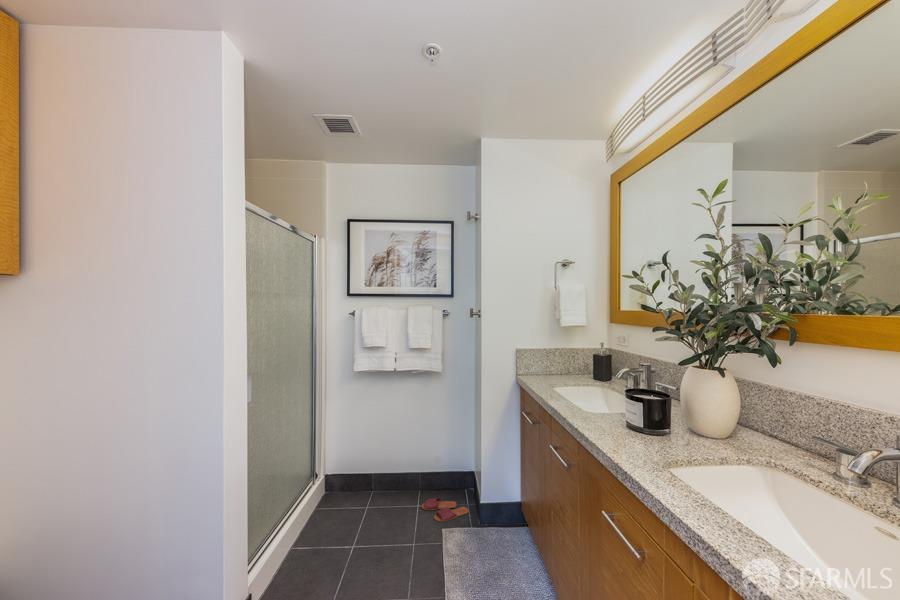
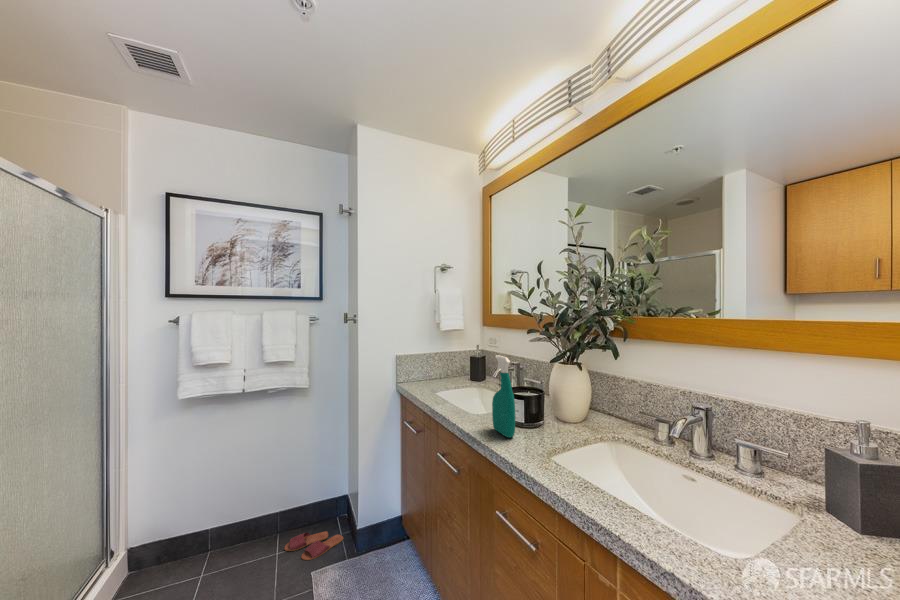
spray bottle: none [606,353,630,440] -> present [492,355,515,438]

